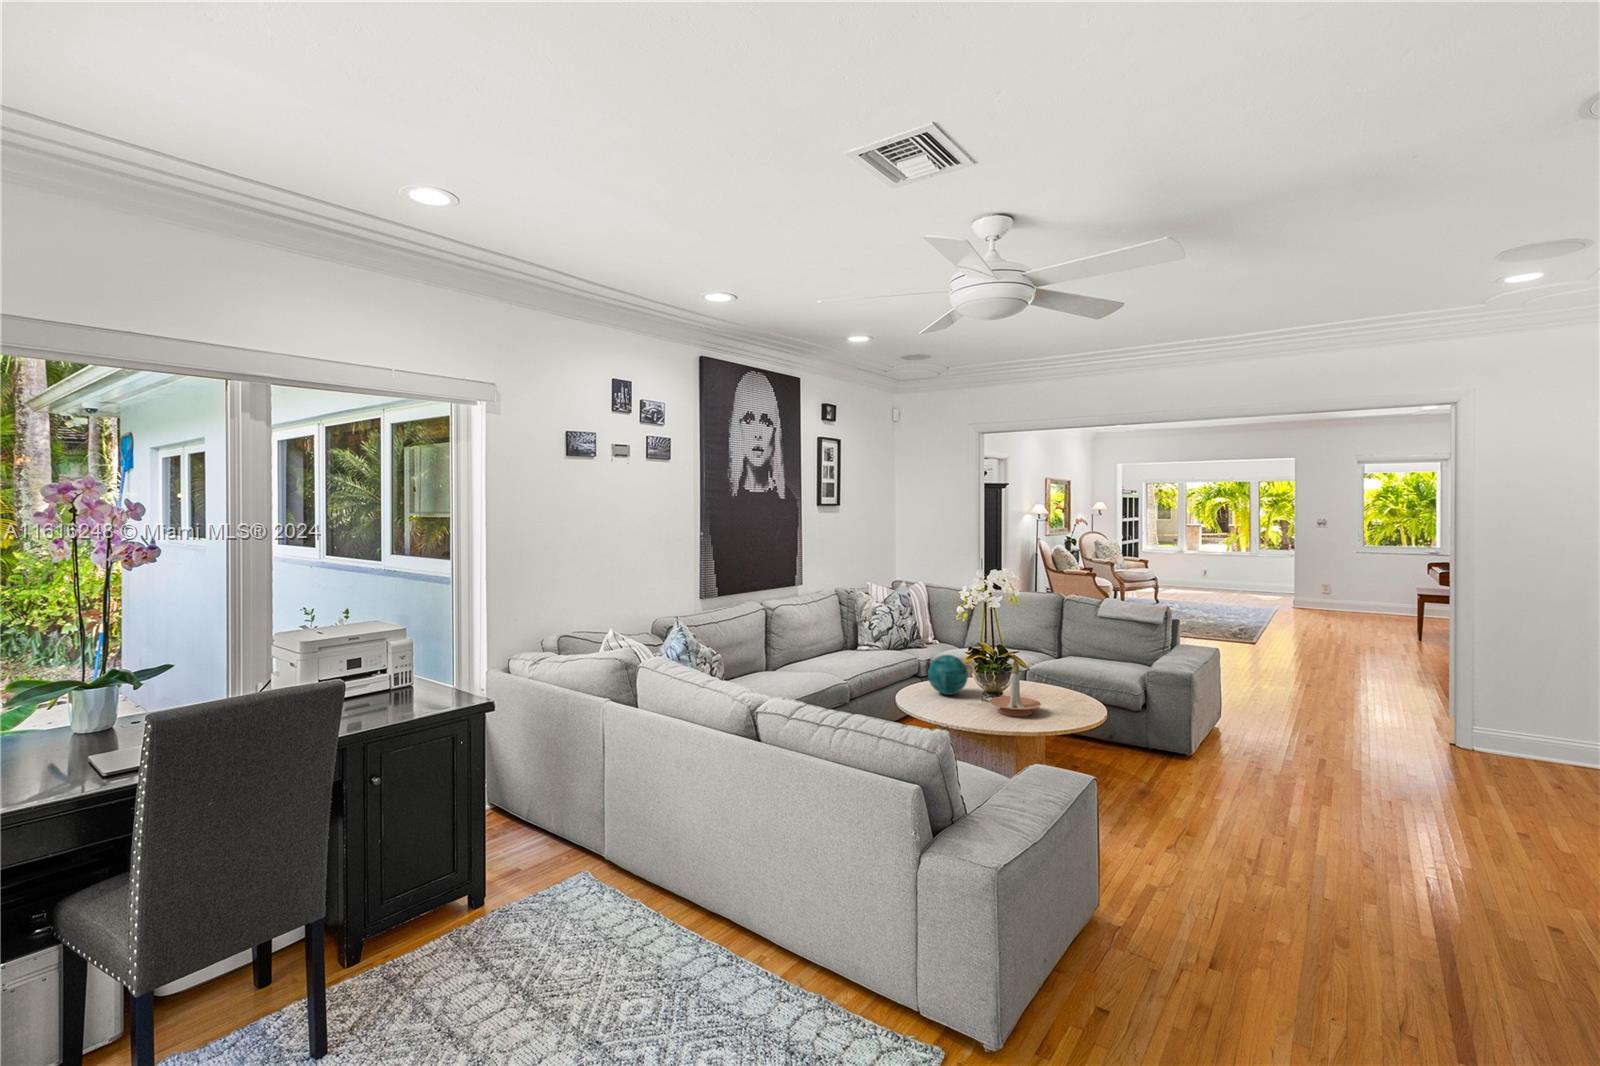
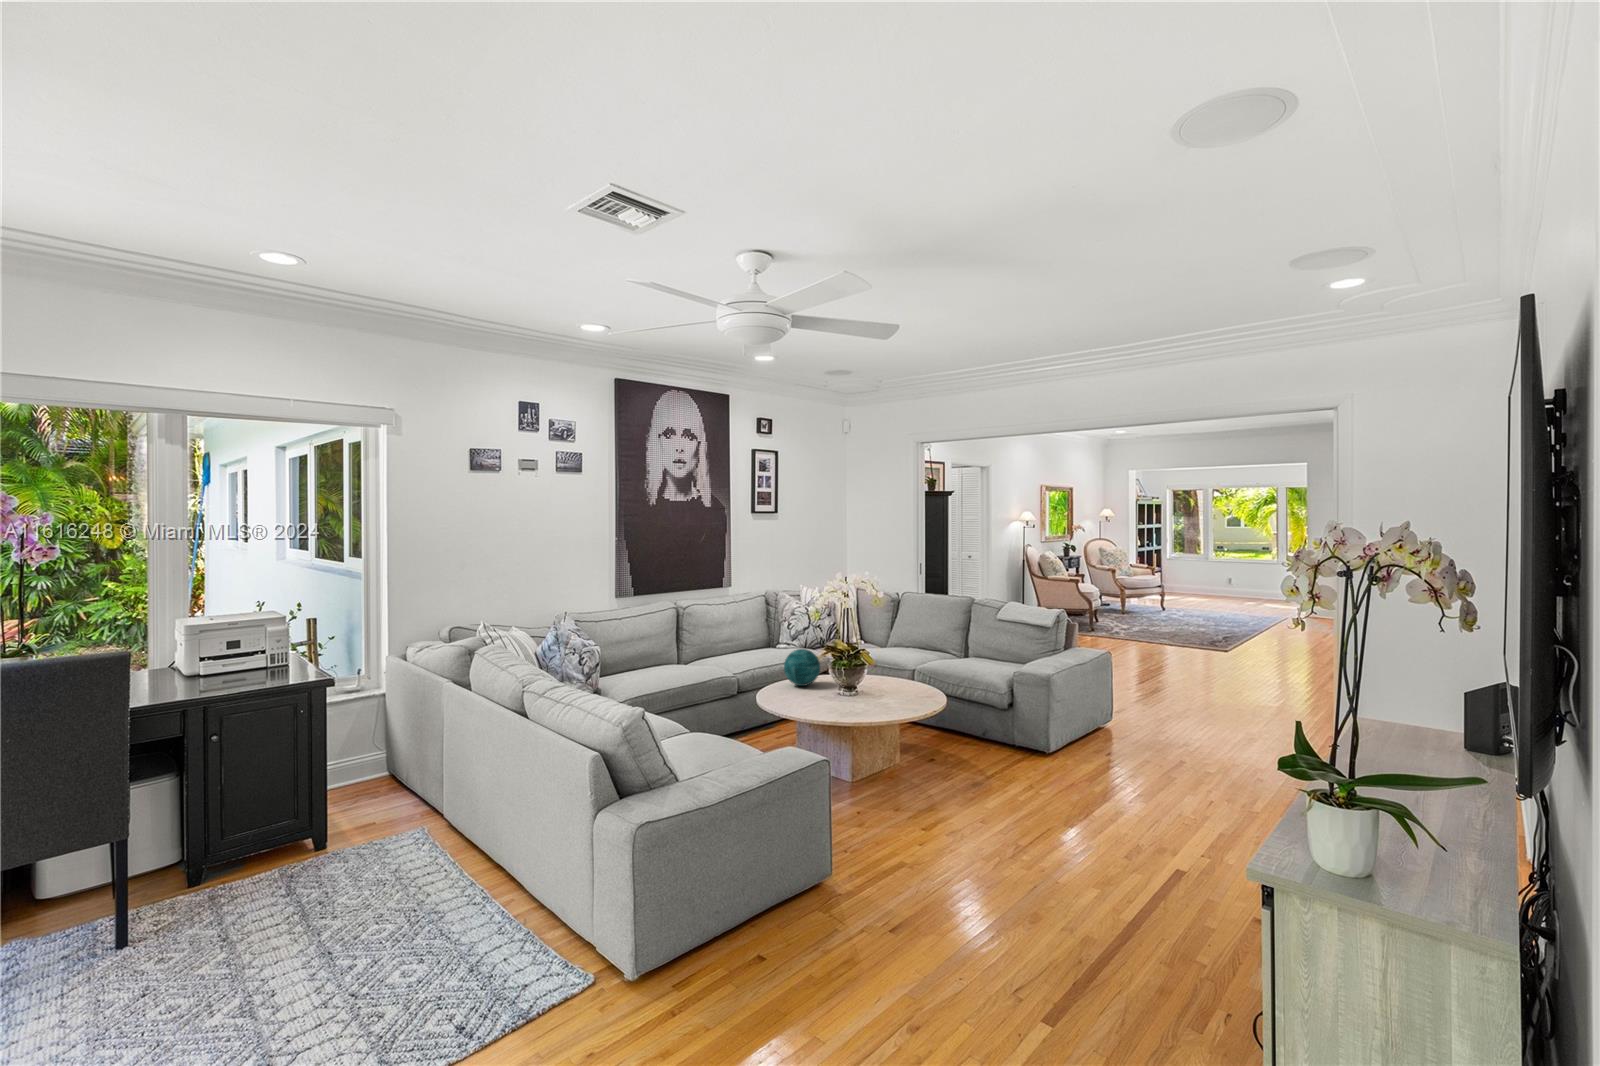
candle holder: present [989,659,1041,716] -> none [822,650,868,704]

